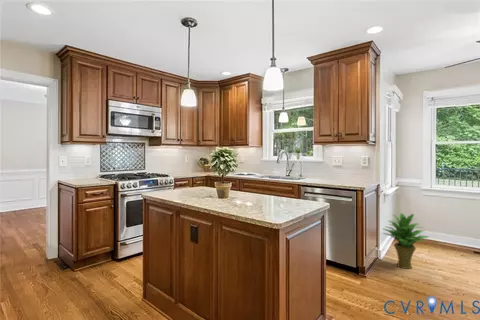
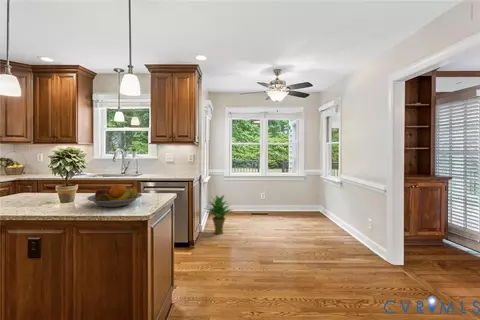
fruit bowl: none [233,185,285,208] -> present [87,184,142,207]

